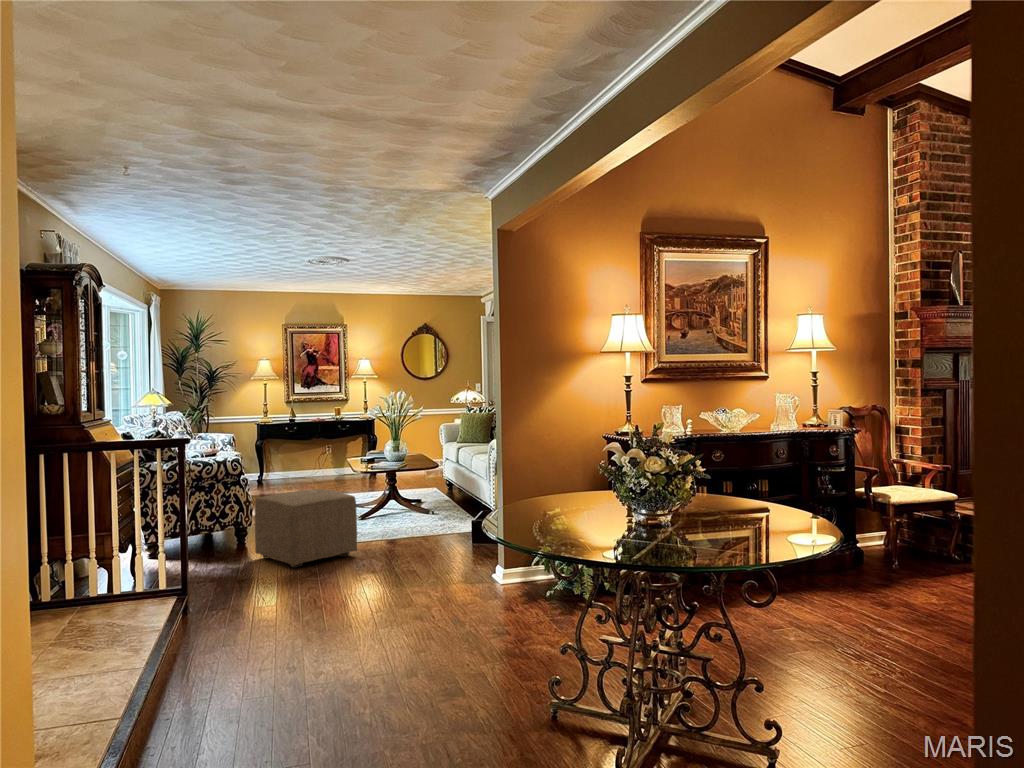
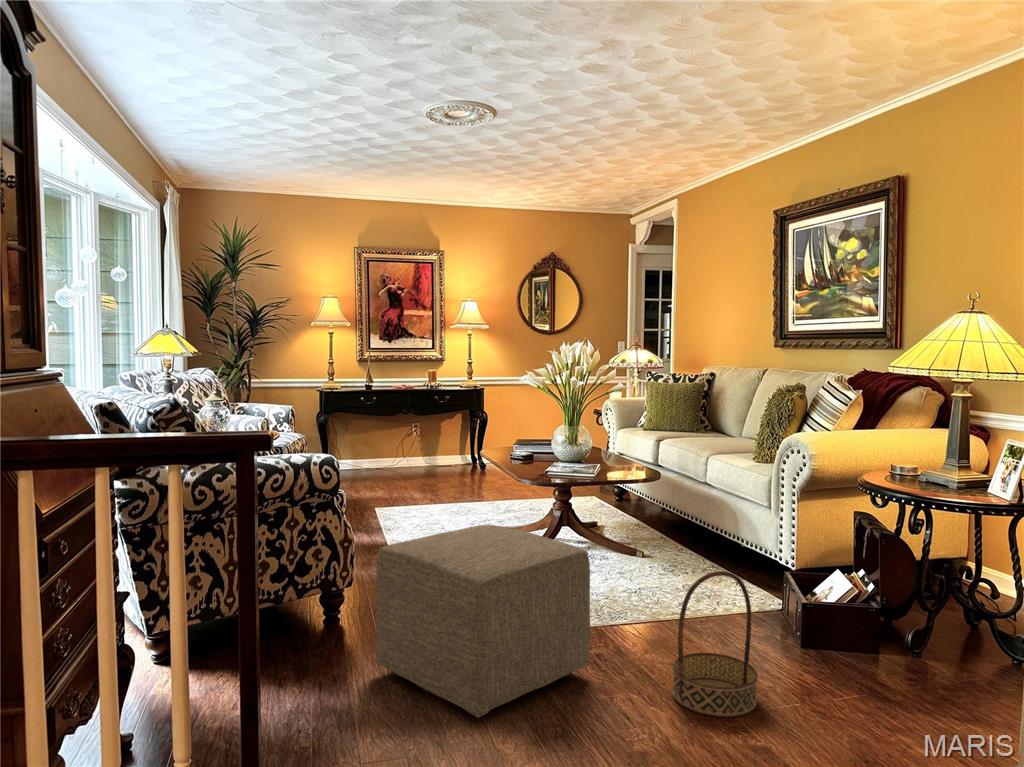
basket: none [388,502,427,565] -> present [672,571,758,717]

